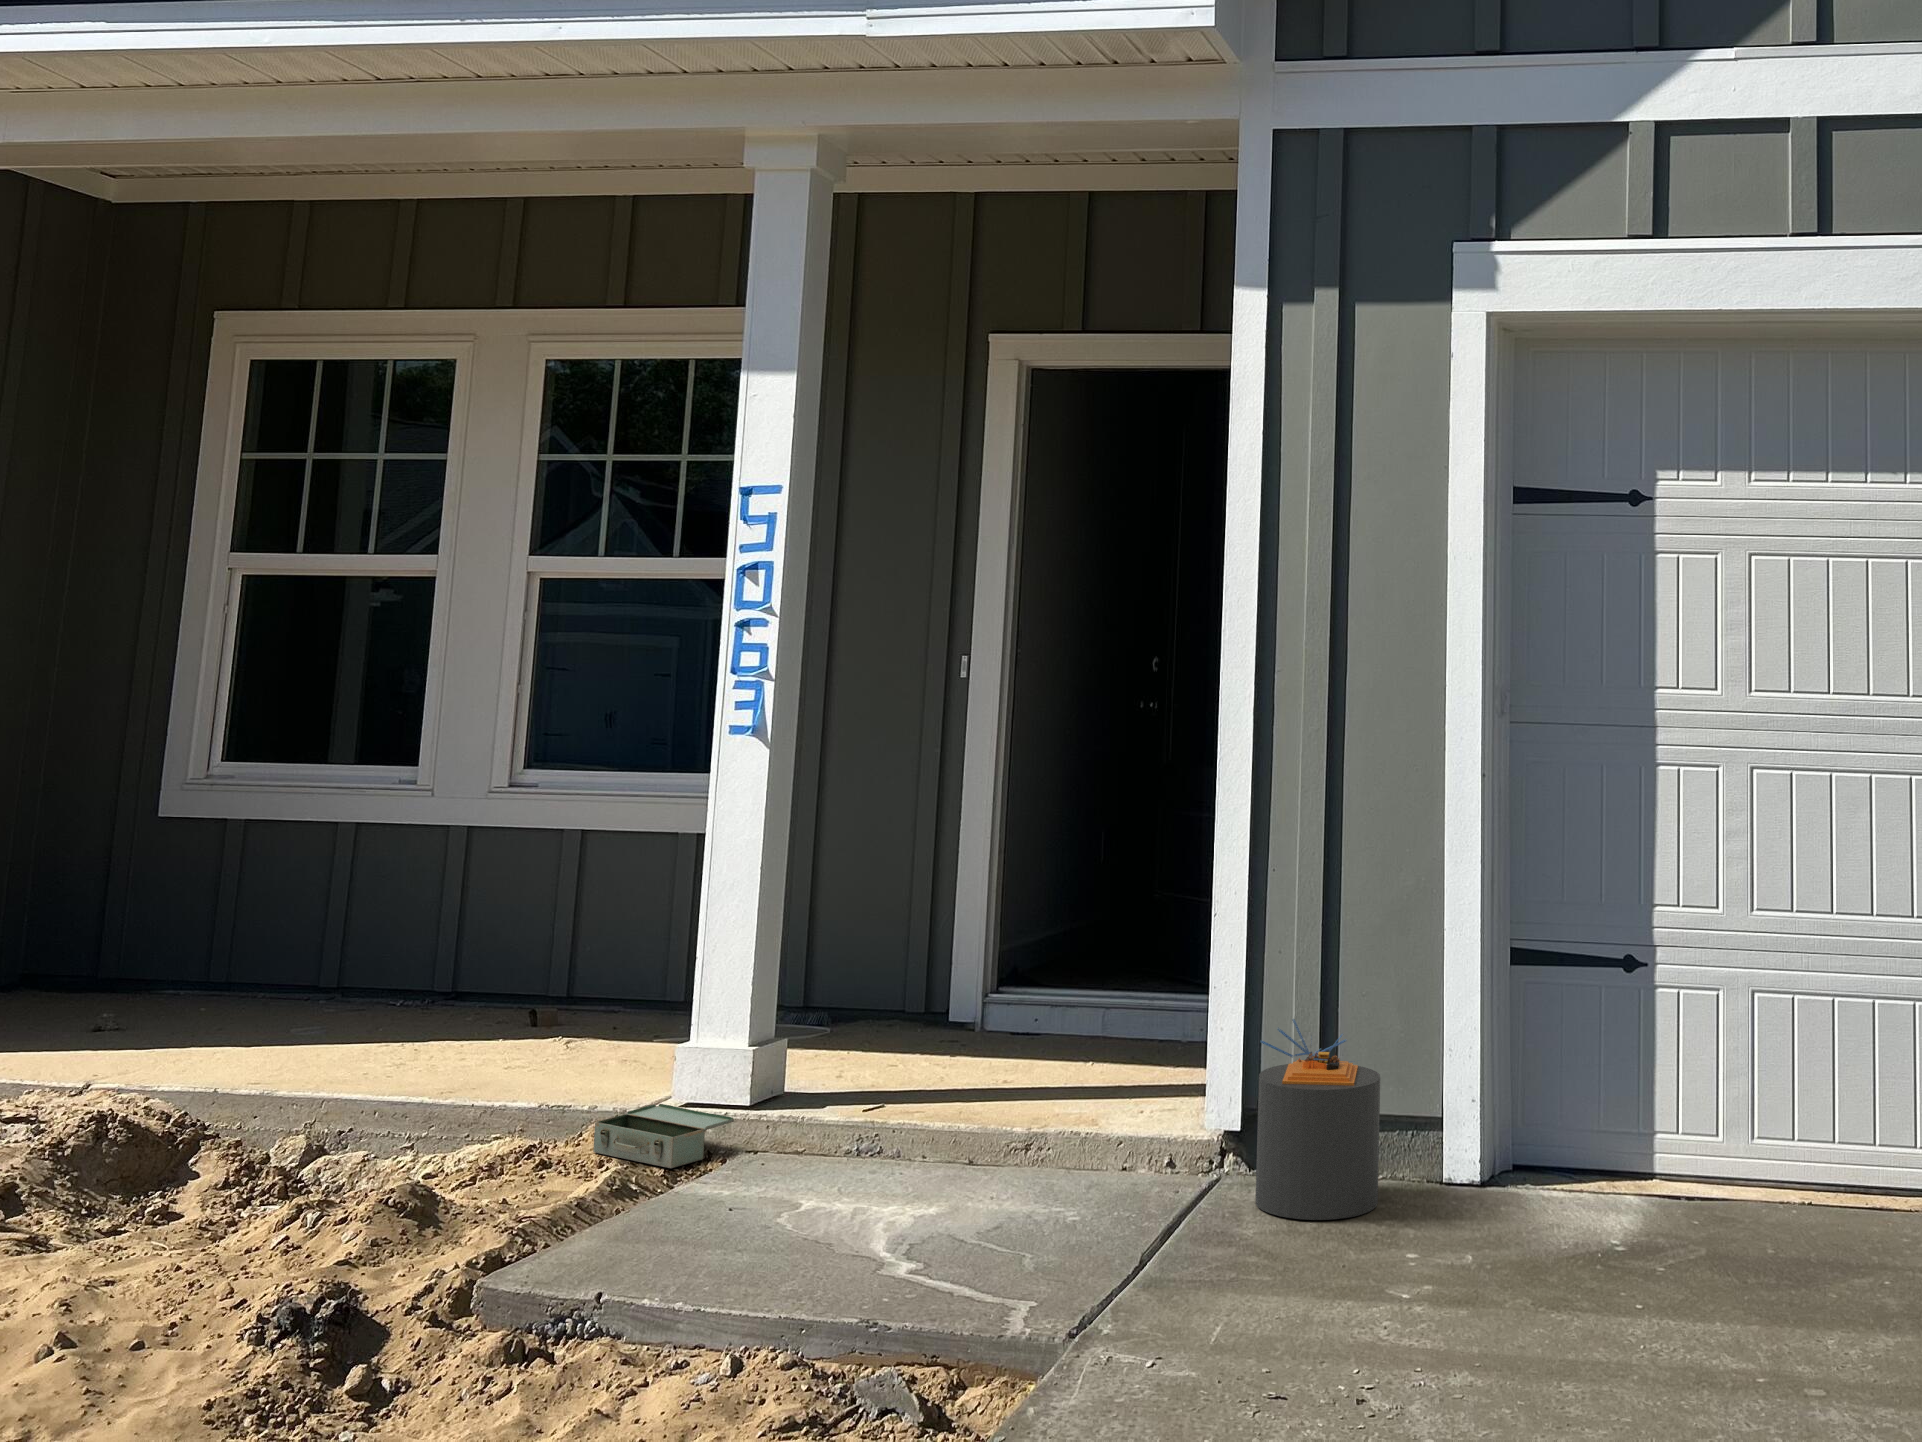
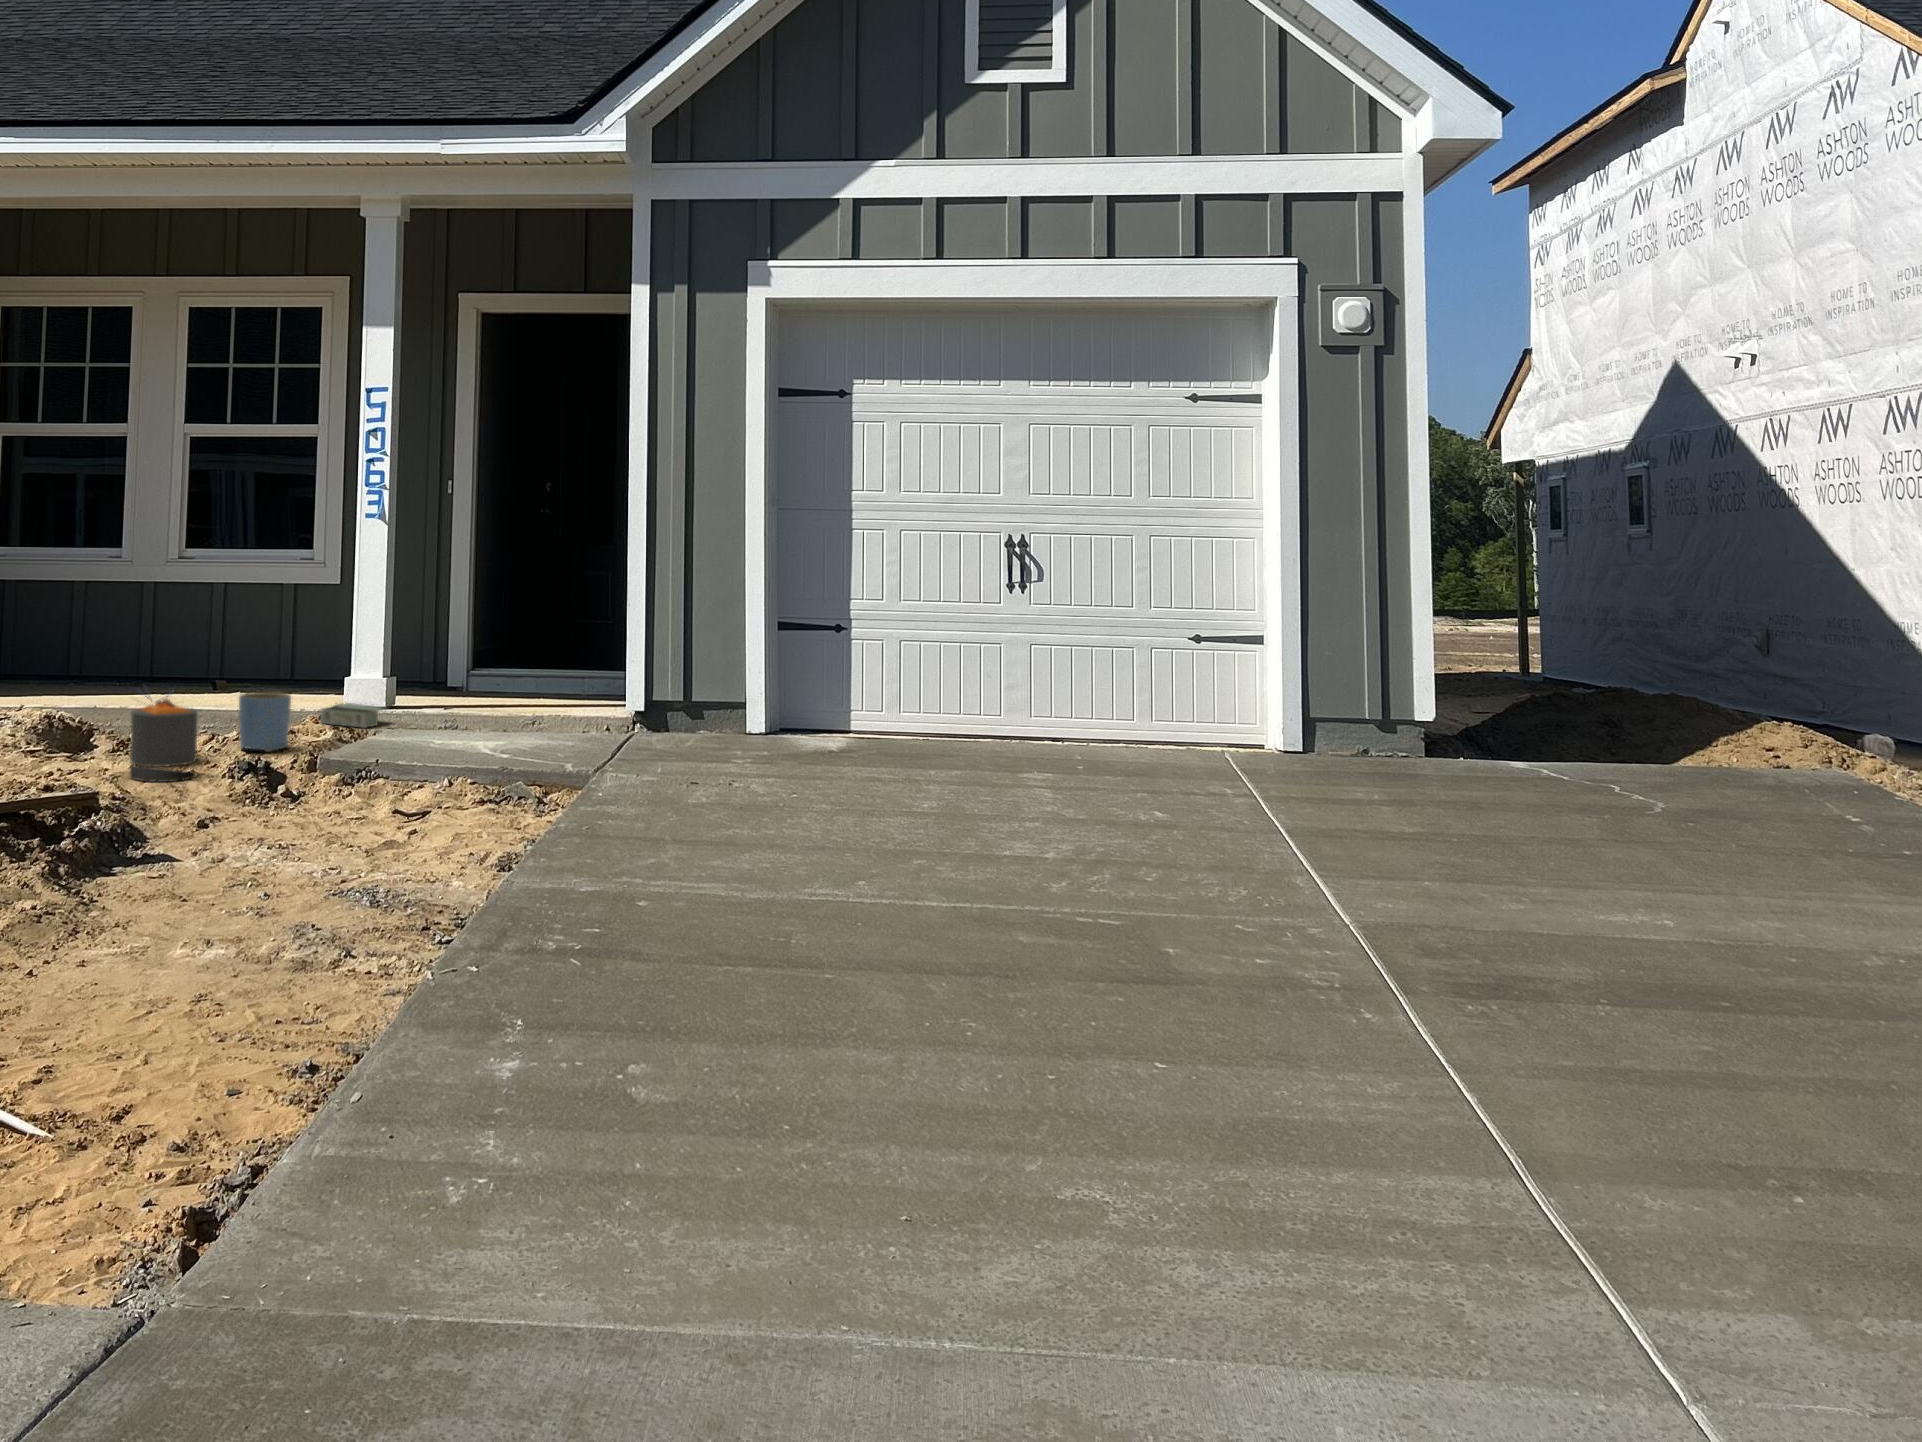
trash can: present [1256,1019,1380,1220] -> present [130,689,198,782]
planter: none [340,1115,464,1260] -> present [239,692,291,752]

